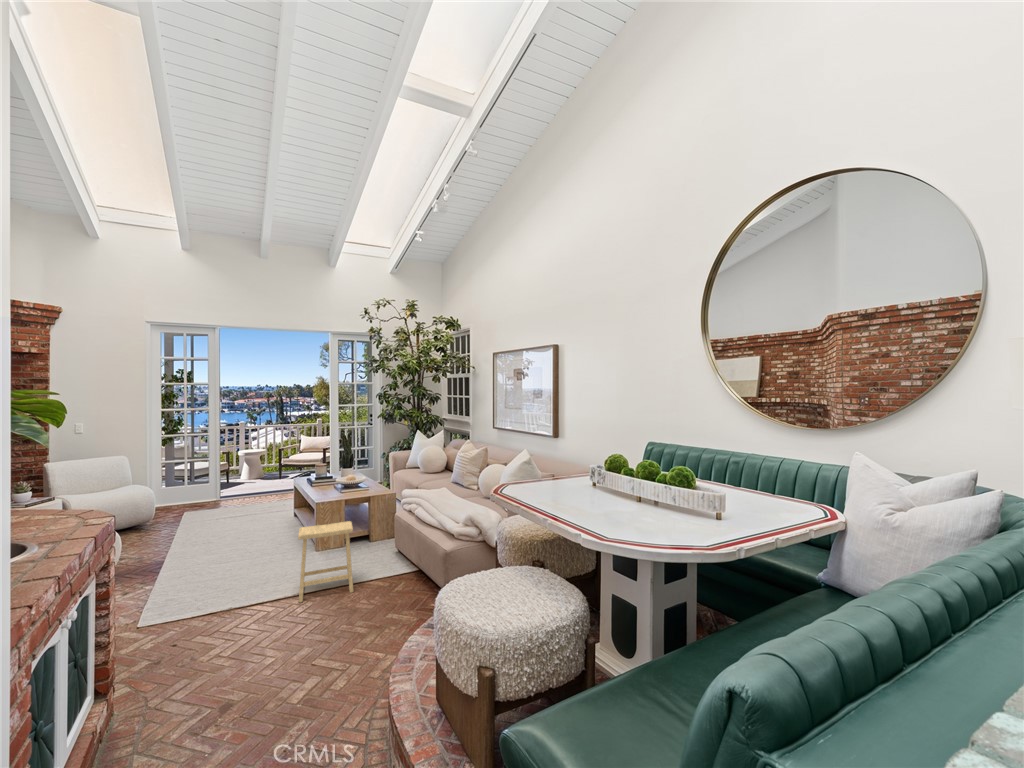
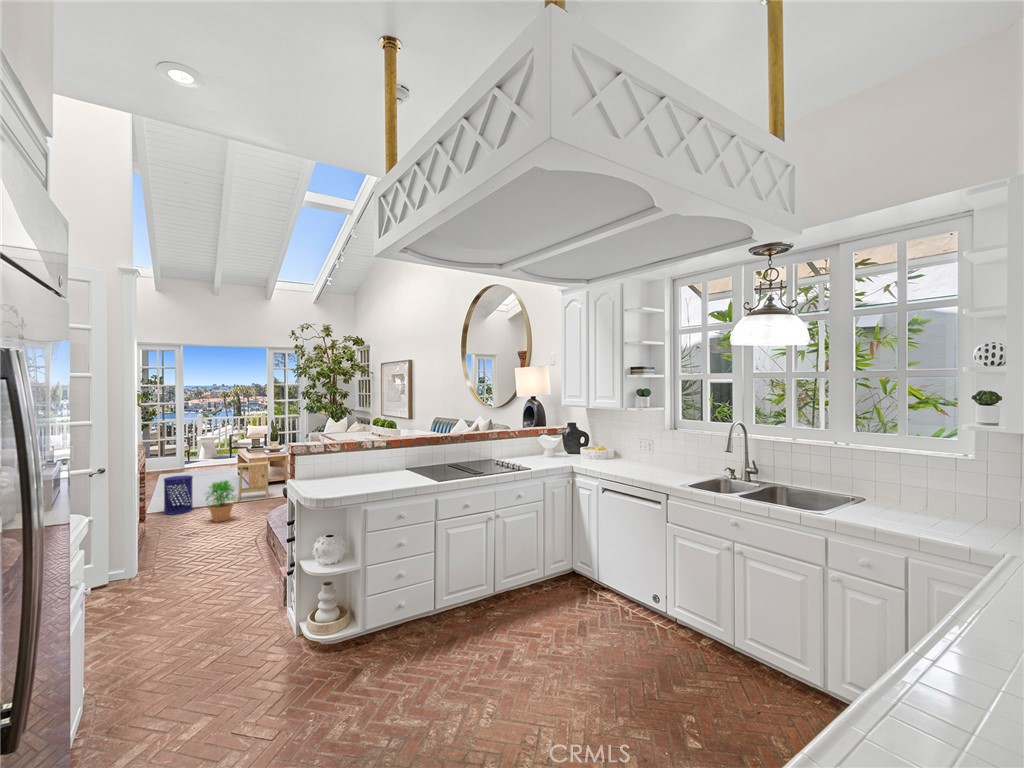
waste bin: none [148,566,211,662] -> present [164,475,193,515]
potted plant: none [218,600,310,710] -> present [206,480,236,522]

